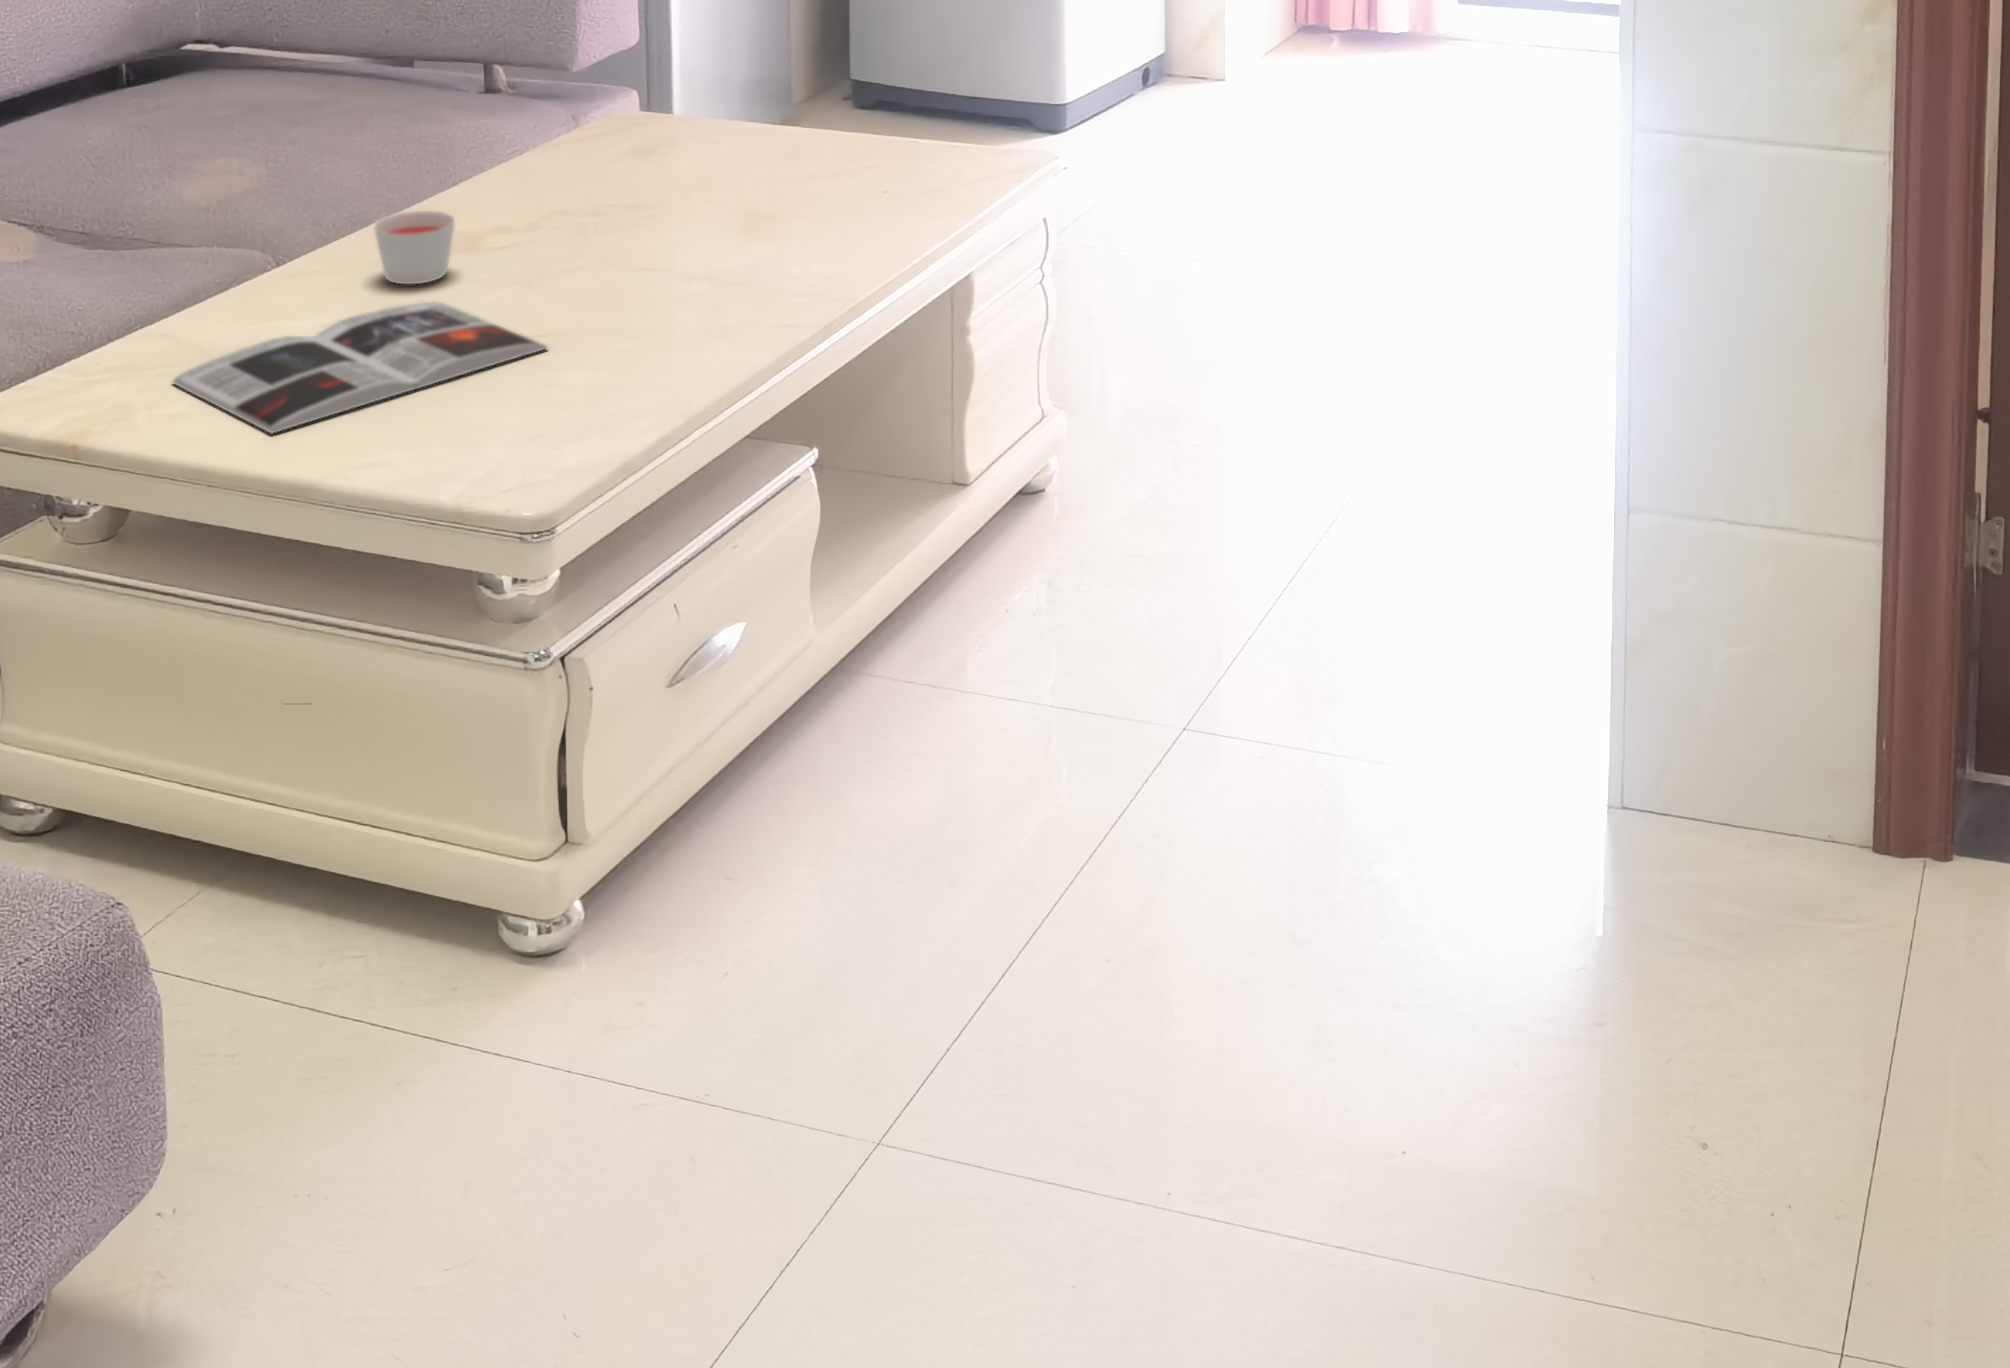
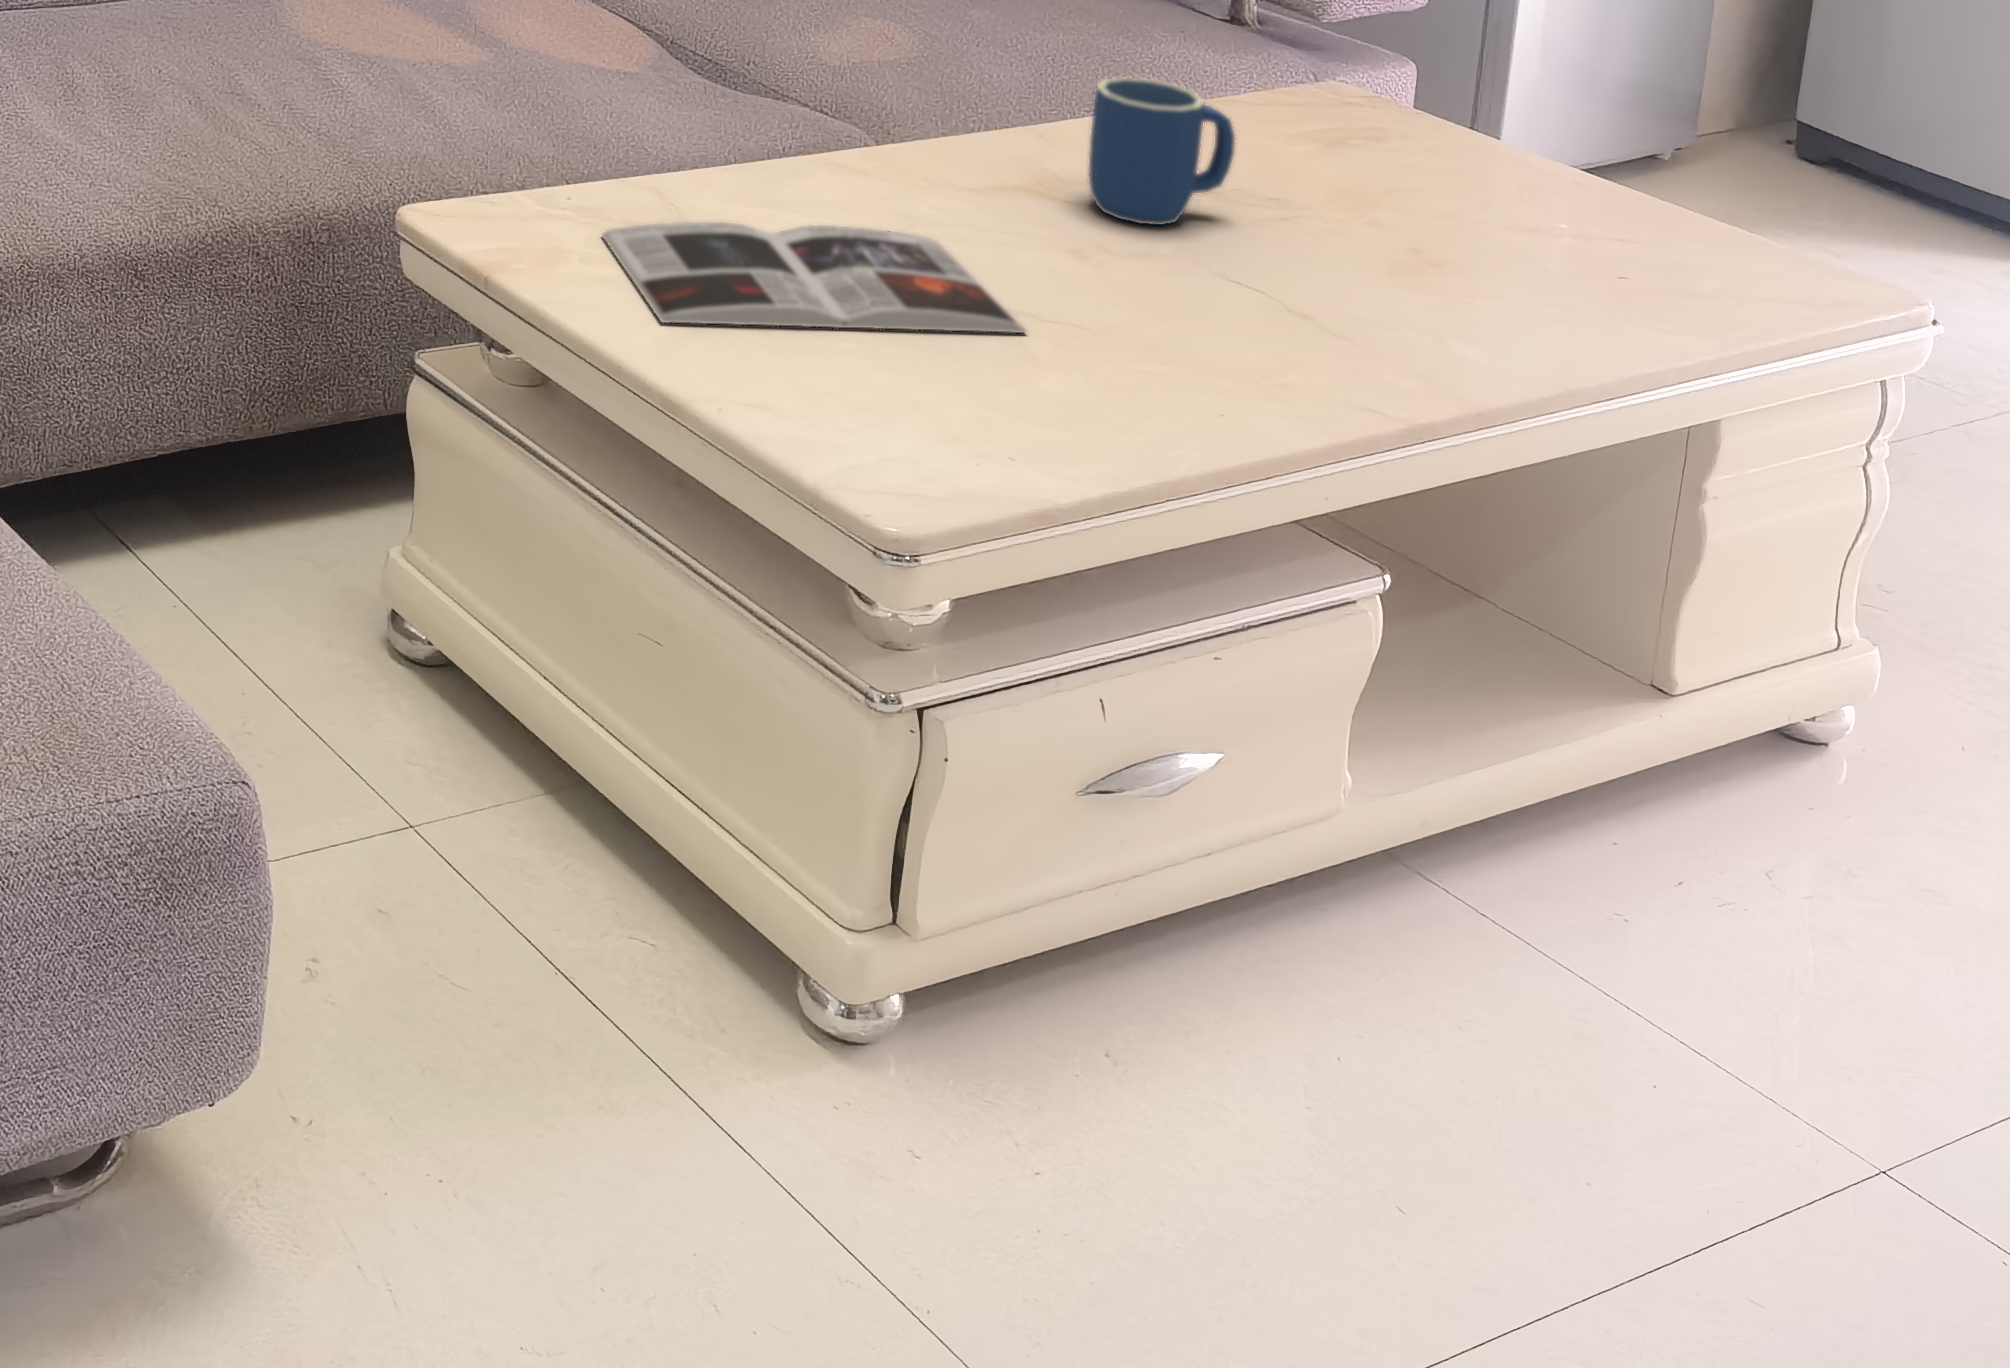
mug: none [524,129,629,246] -> present [1089,77,1235,225]
candle: present [374,210,455,284] -> none [888,125,986,215]

